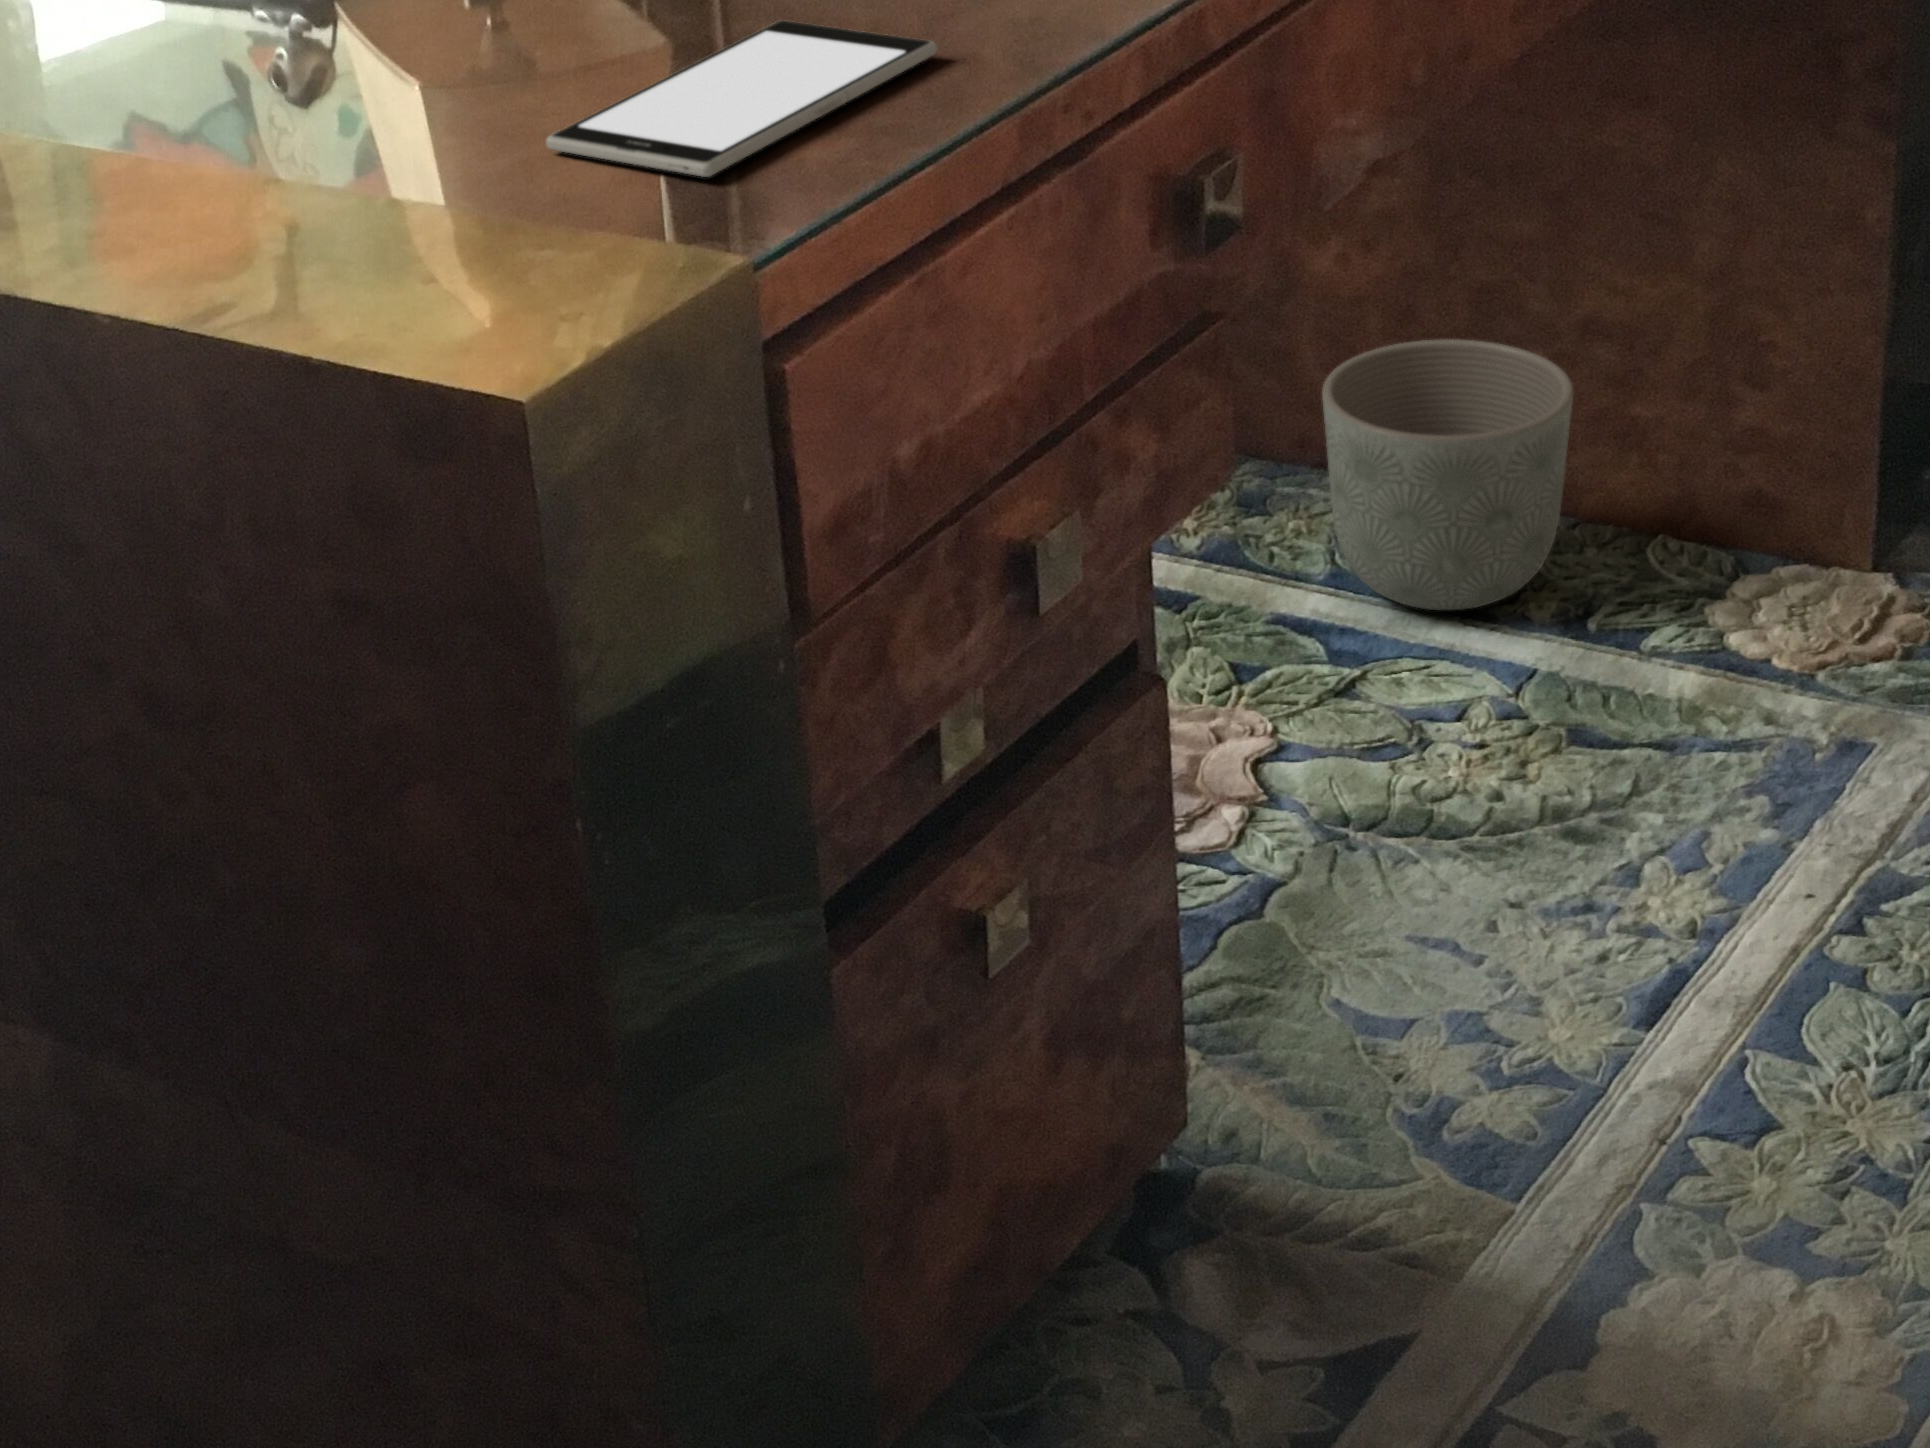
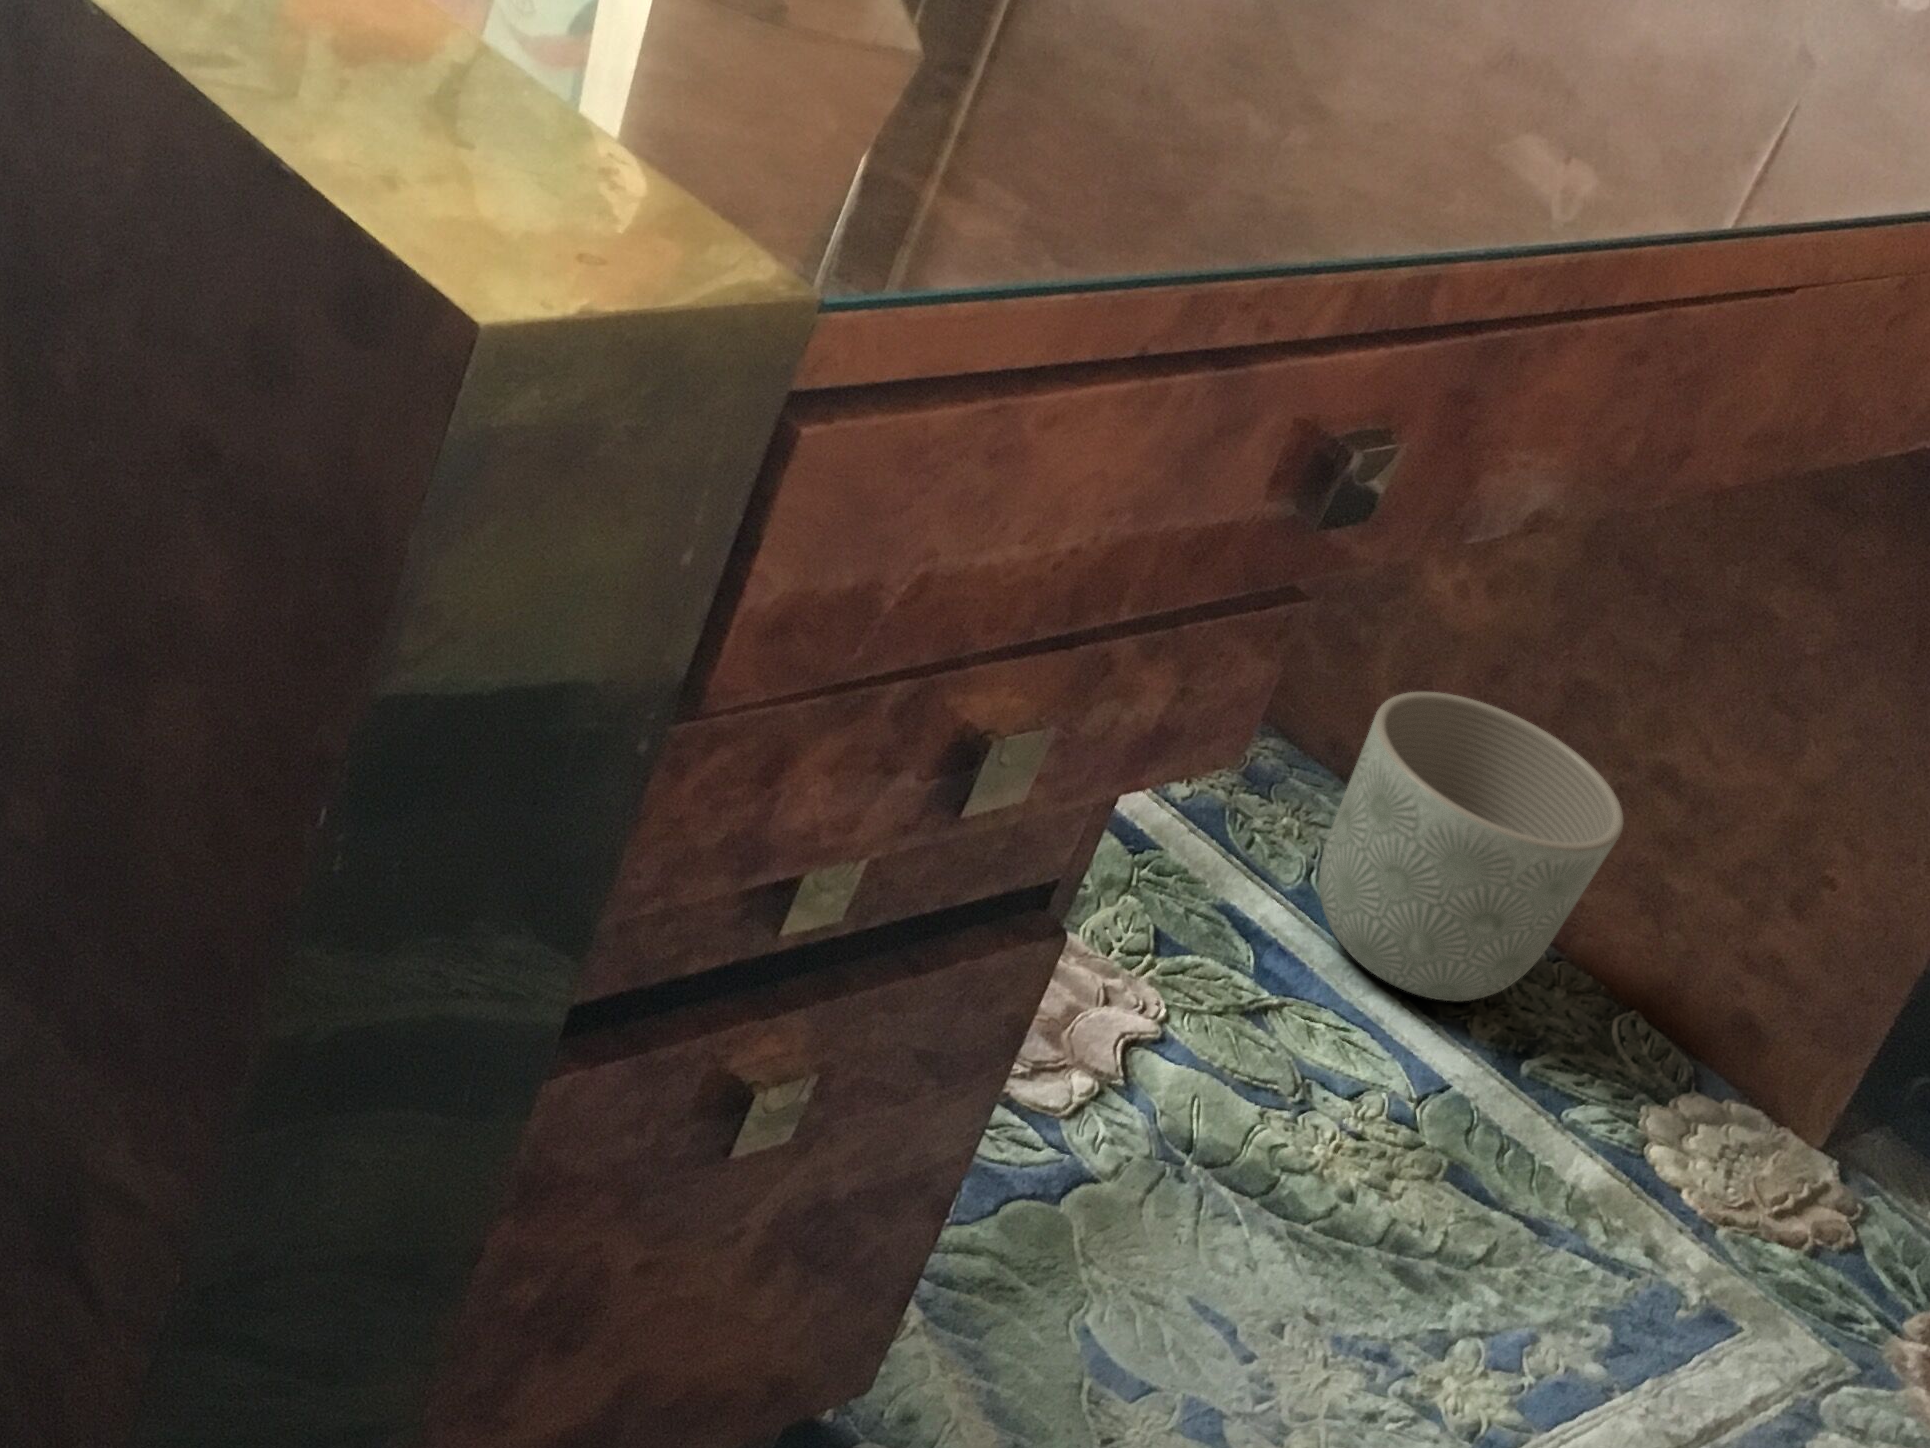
smartphone: present [546,20,937,177] -> none [682,67,1143,194]

